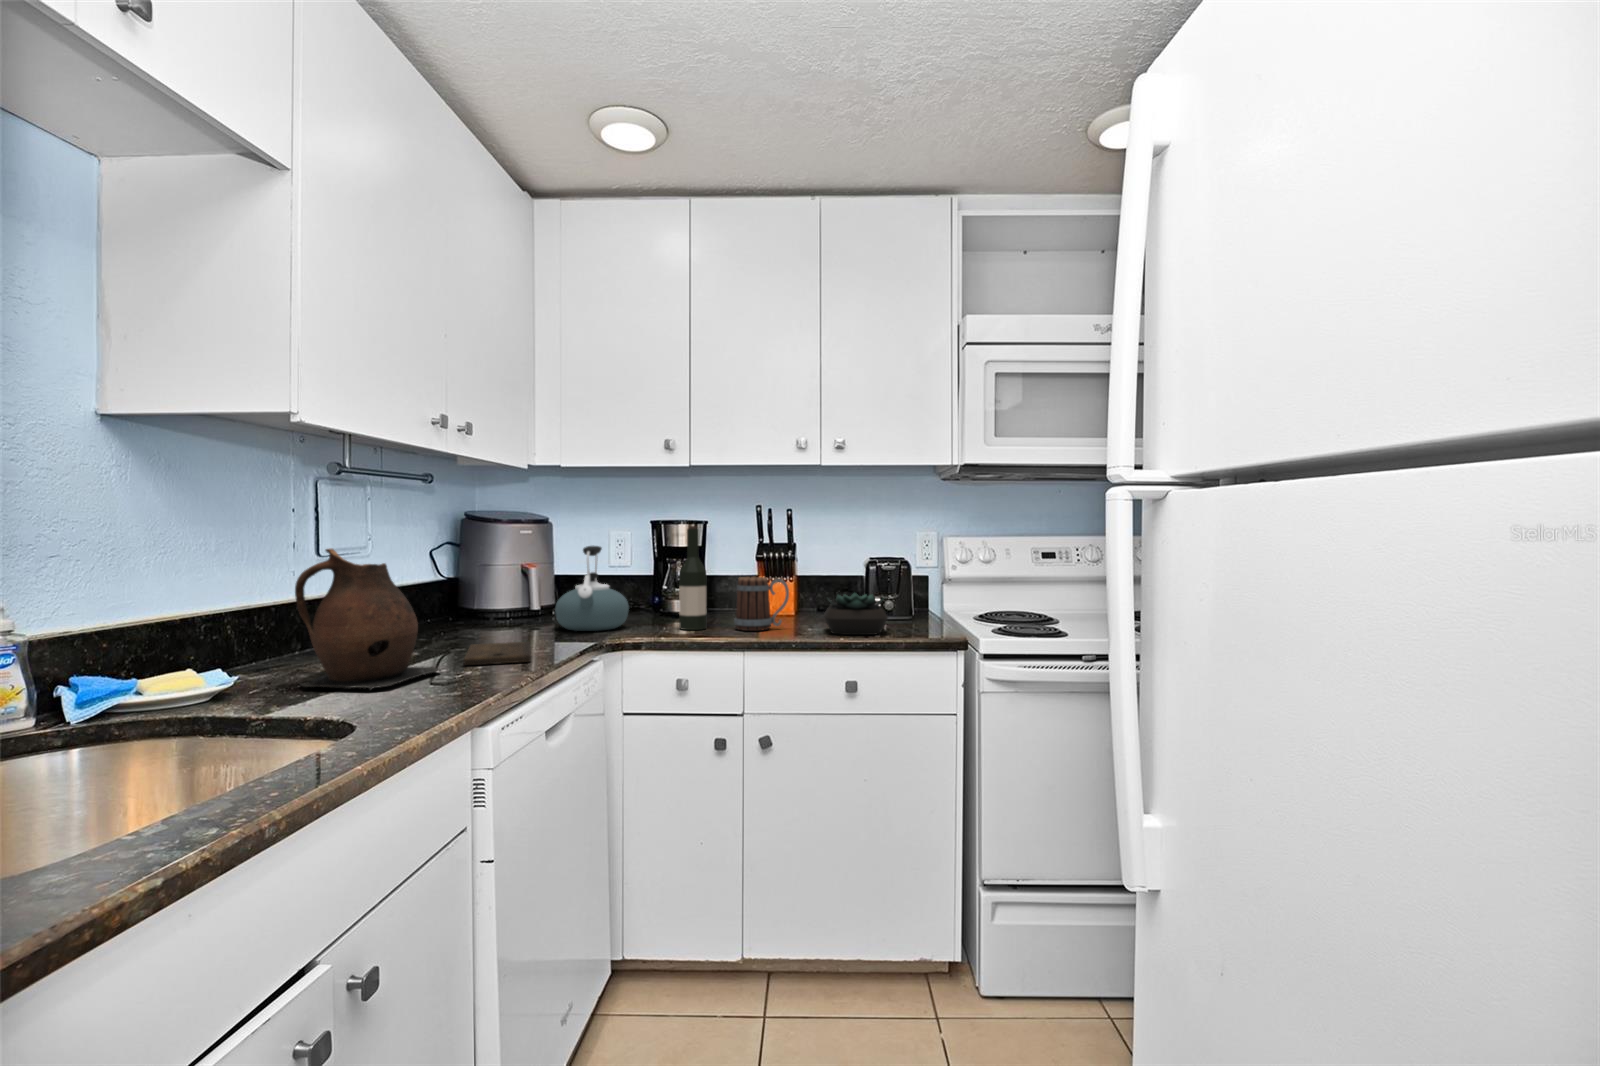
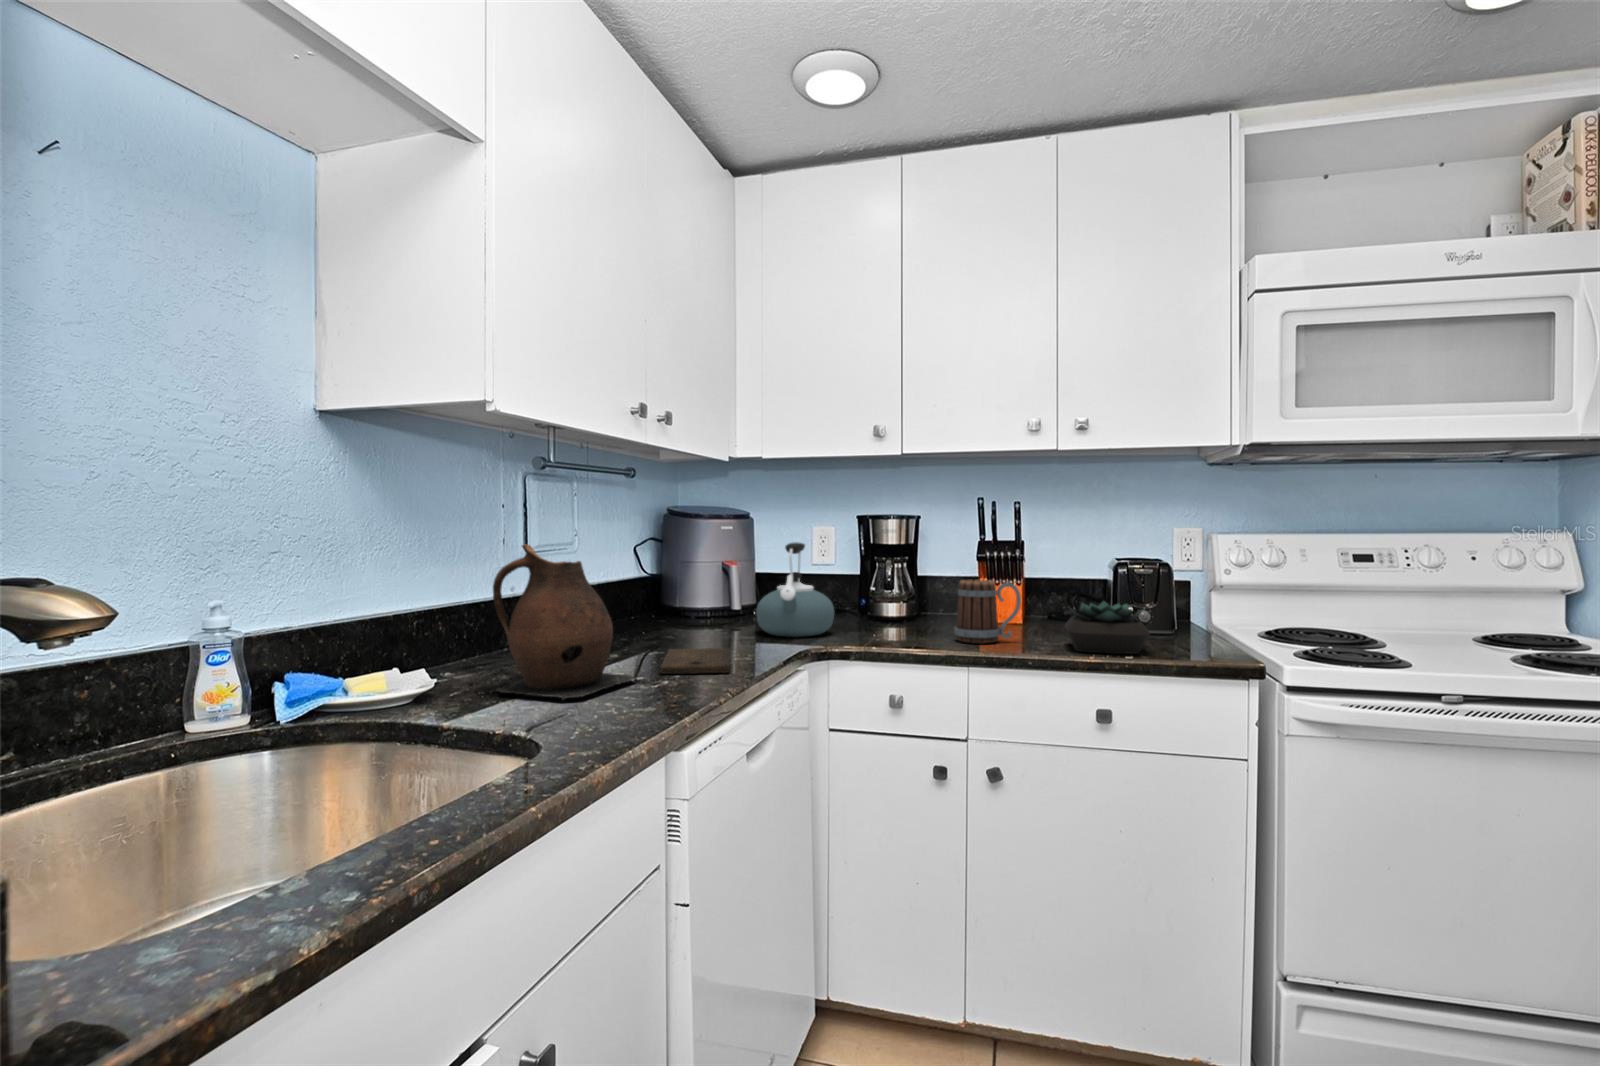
wine bottle: present [679,526,706,630] -> none [891,520,922,640]

